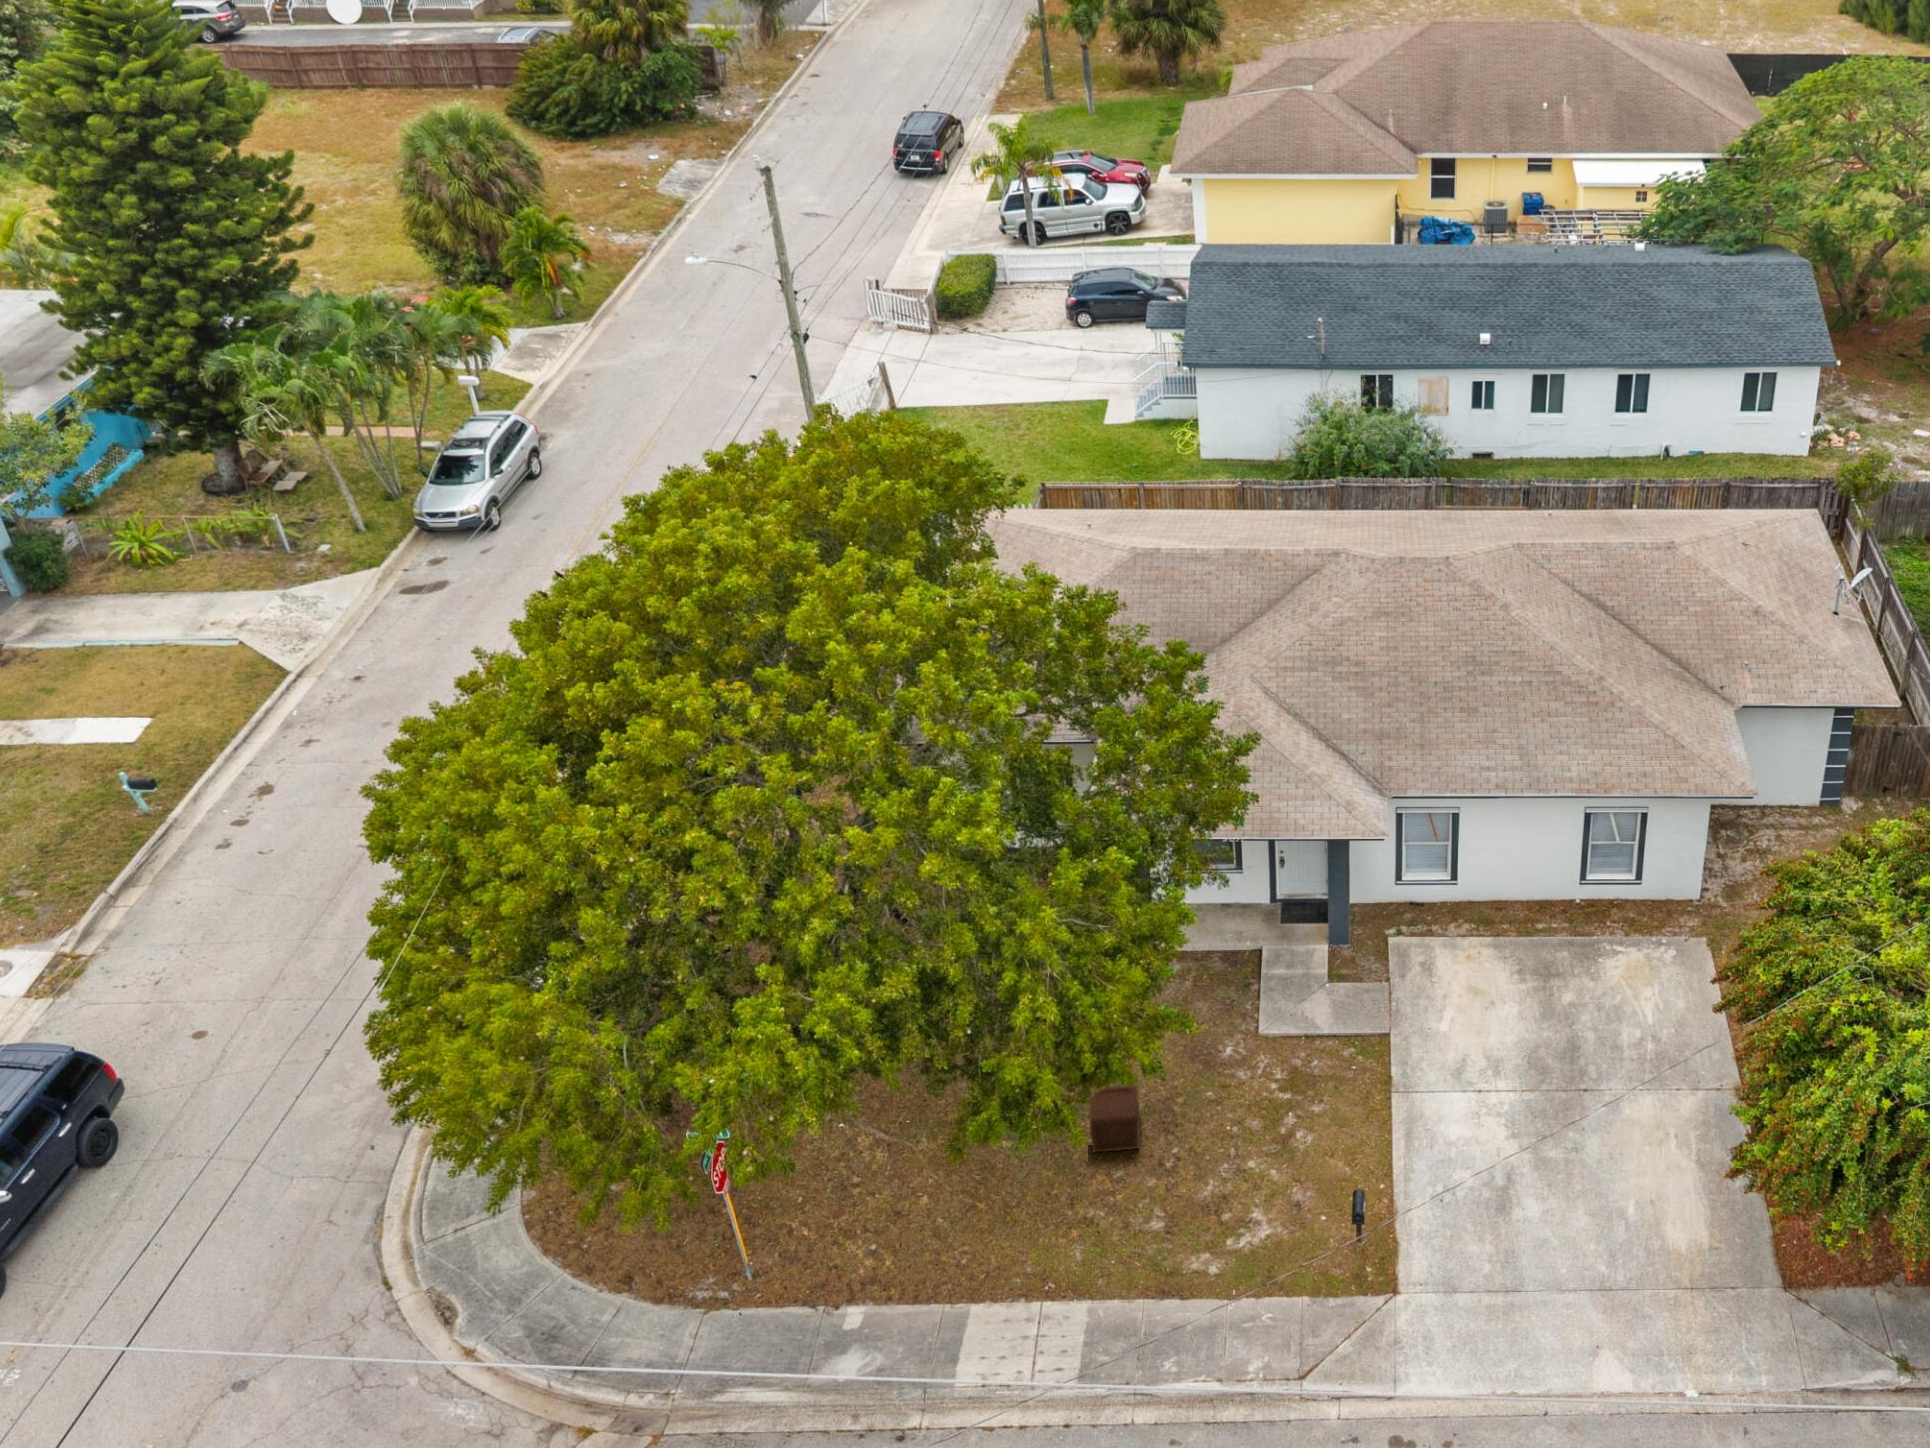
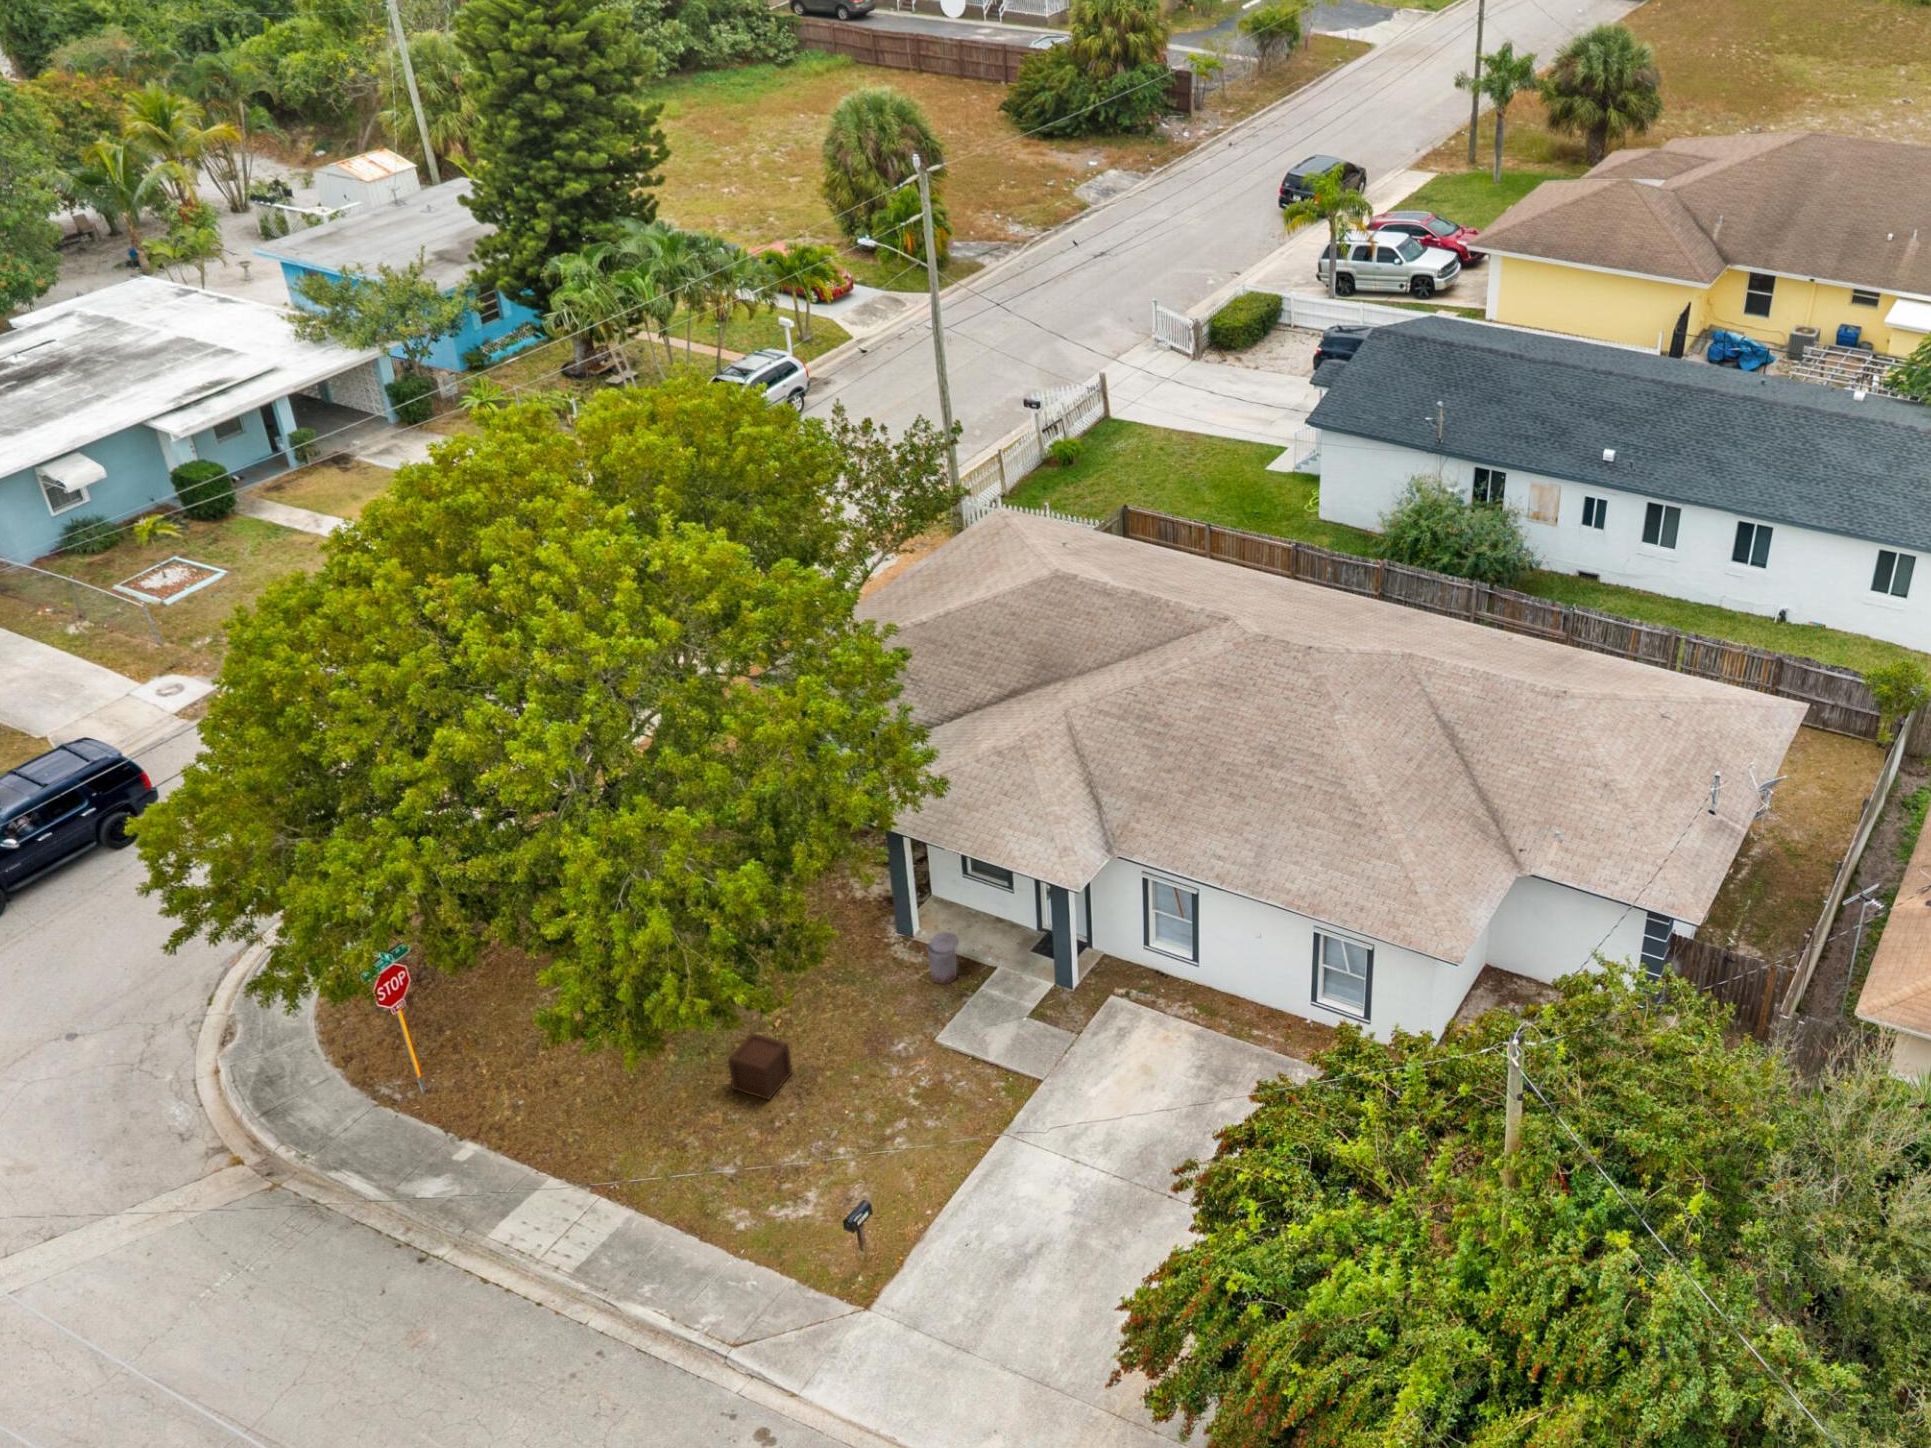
trash can: none [1192,929,1223,984] -> present [928,932,959,984]

